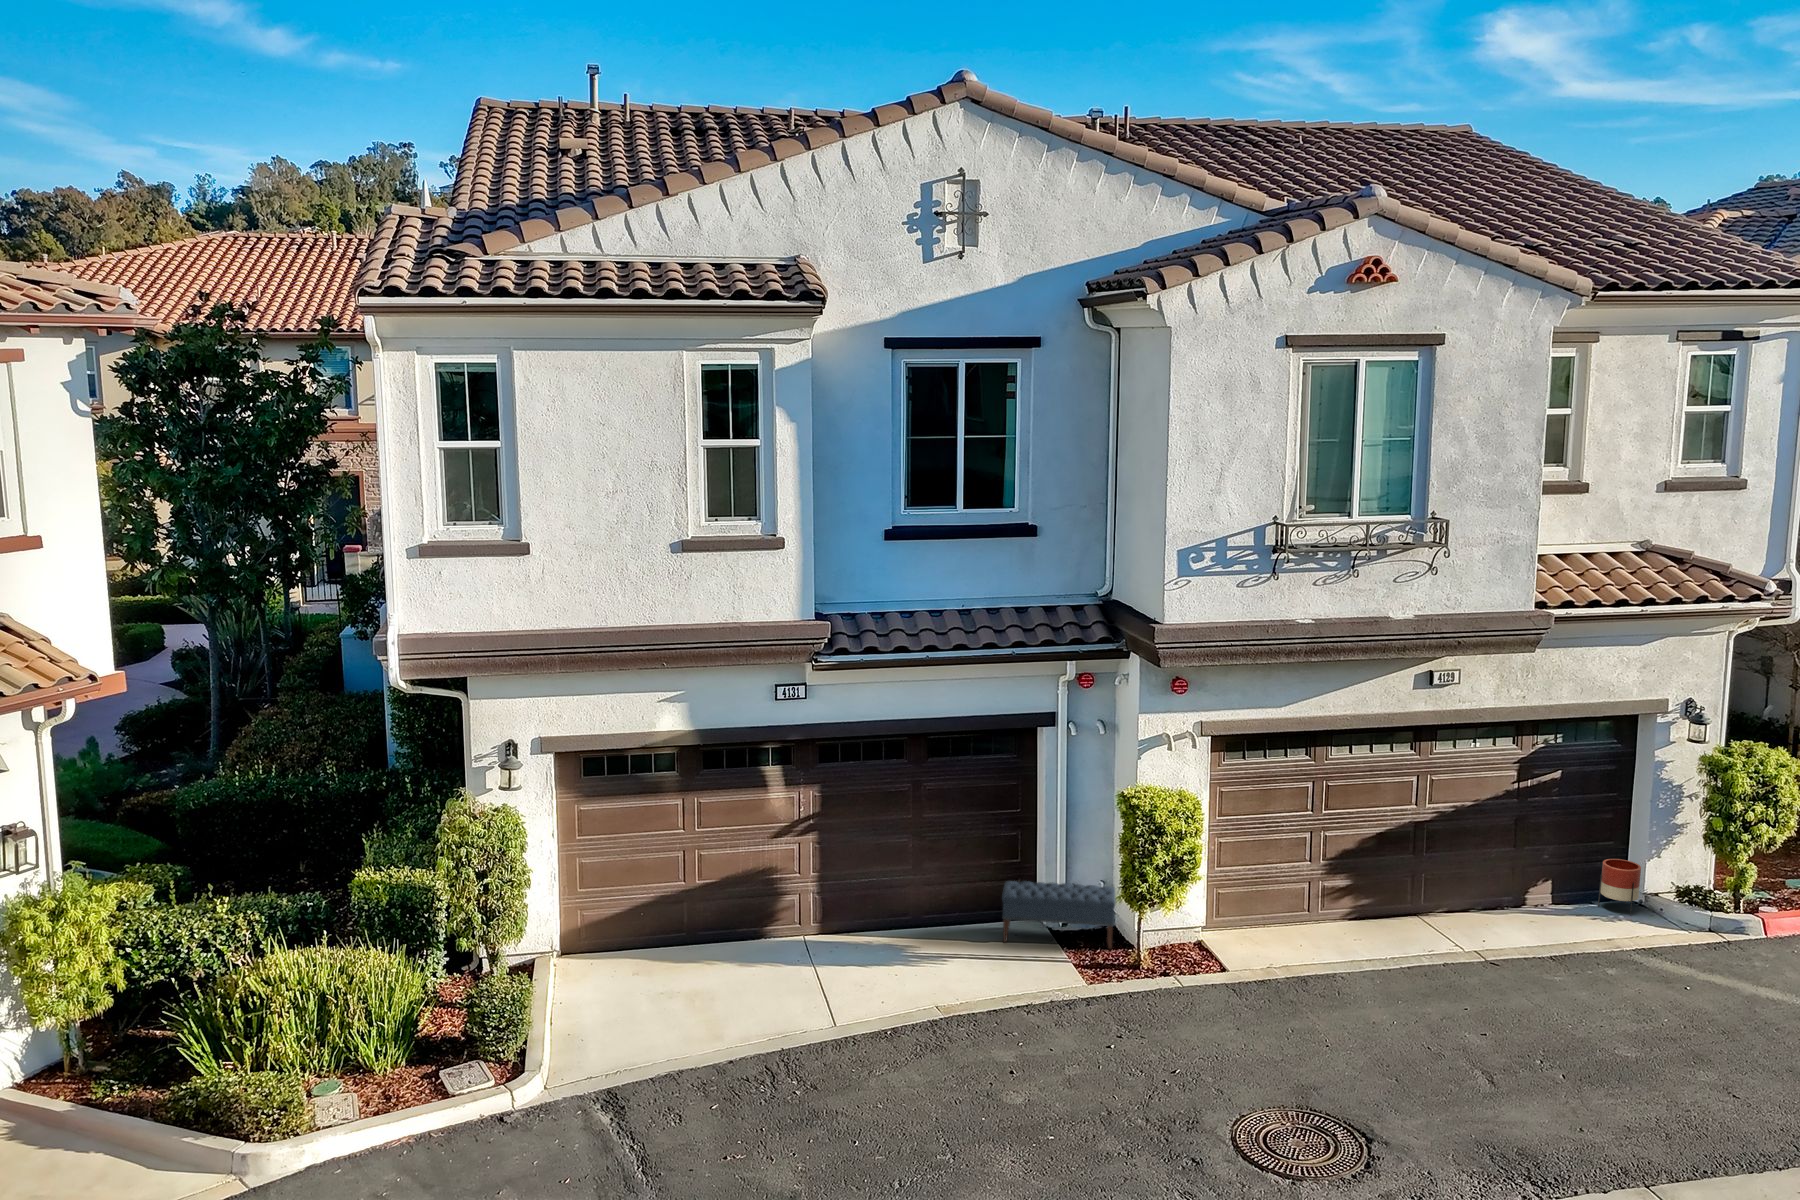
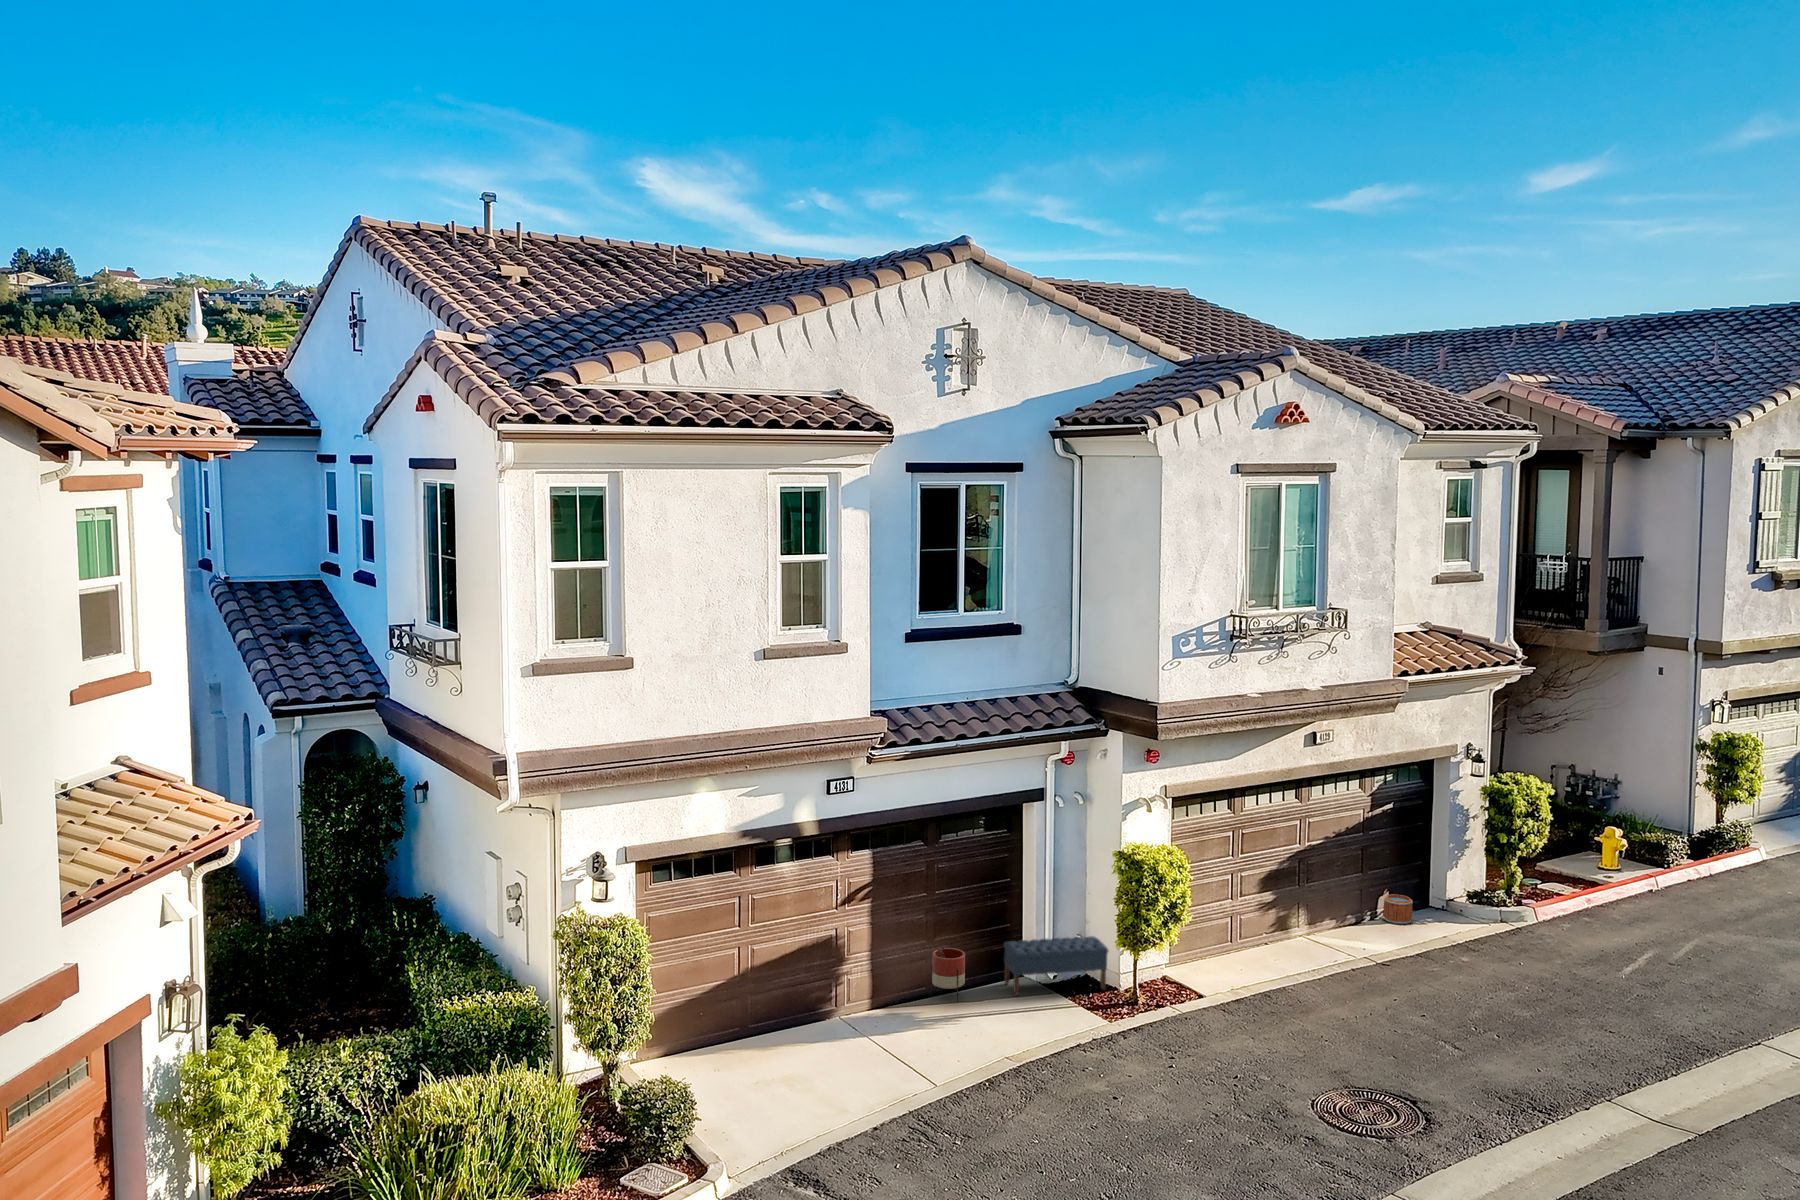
planter: present [1598,859,1641,916] -> present [931,948,965,1002]
bucket: none [1541,880,1582,918] -> present [1383,894,1413,925]

